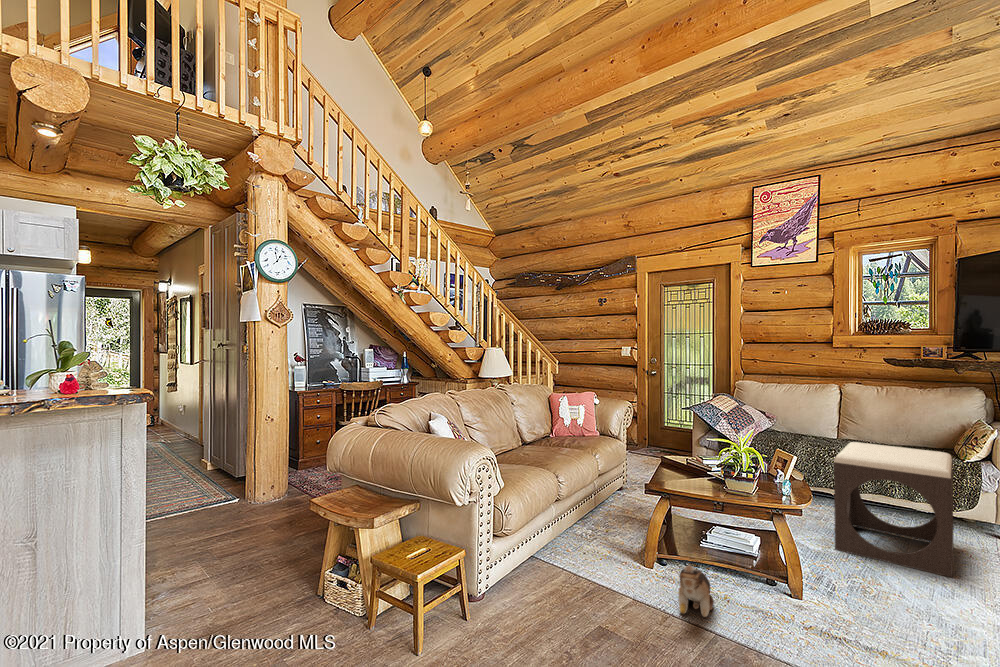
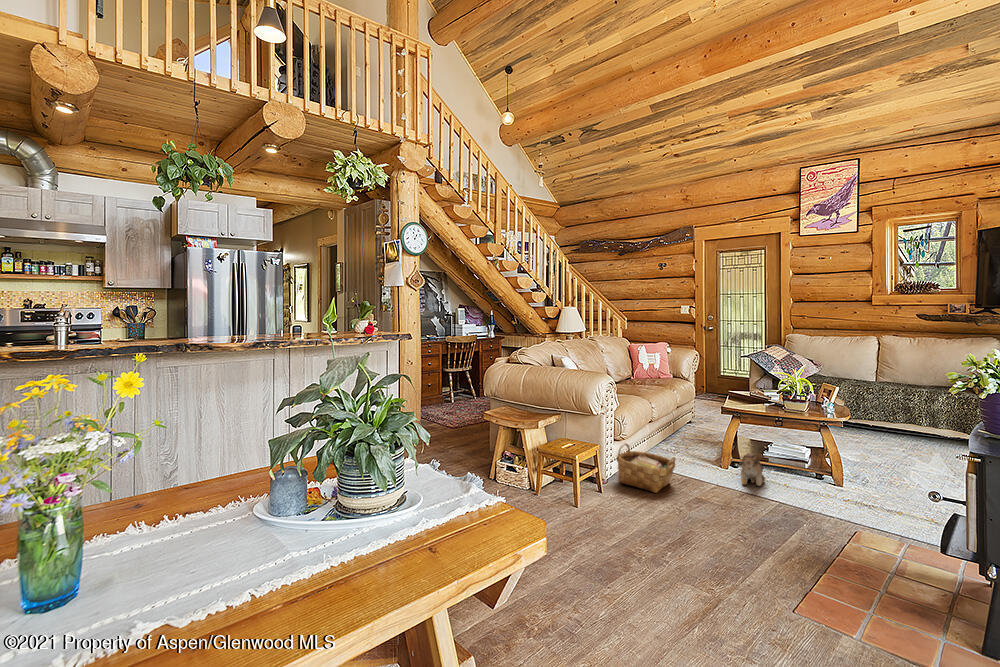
footstool: present [834,442,954,577] -> none [855,378,949,468]
woven basket: none [493,544,580,632] -> present [616,443,675,493]

